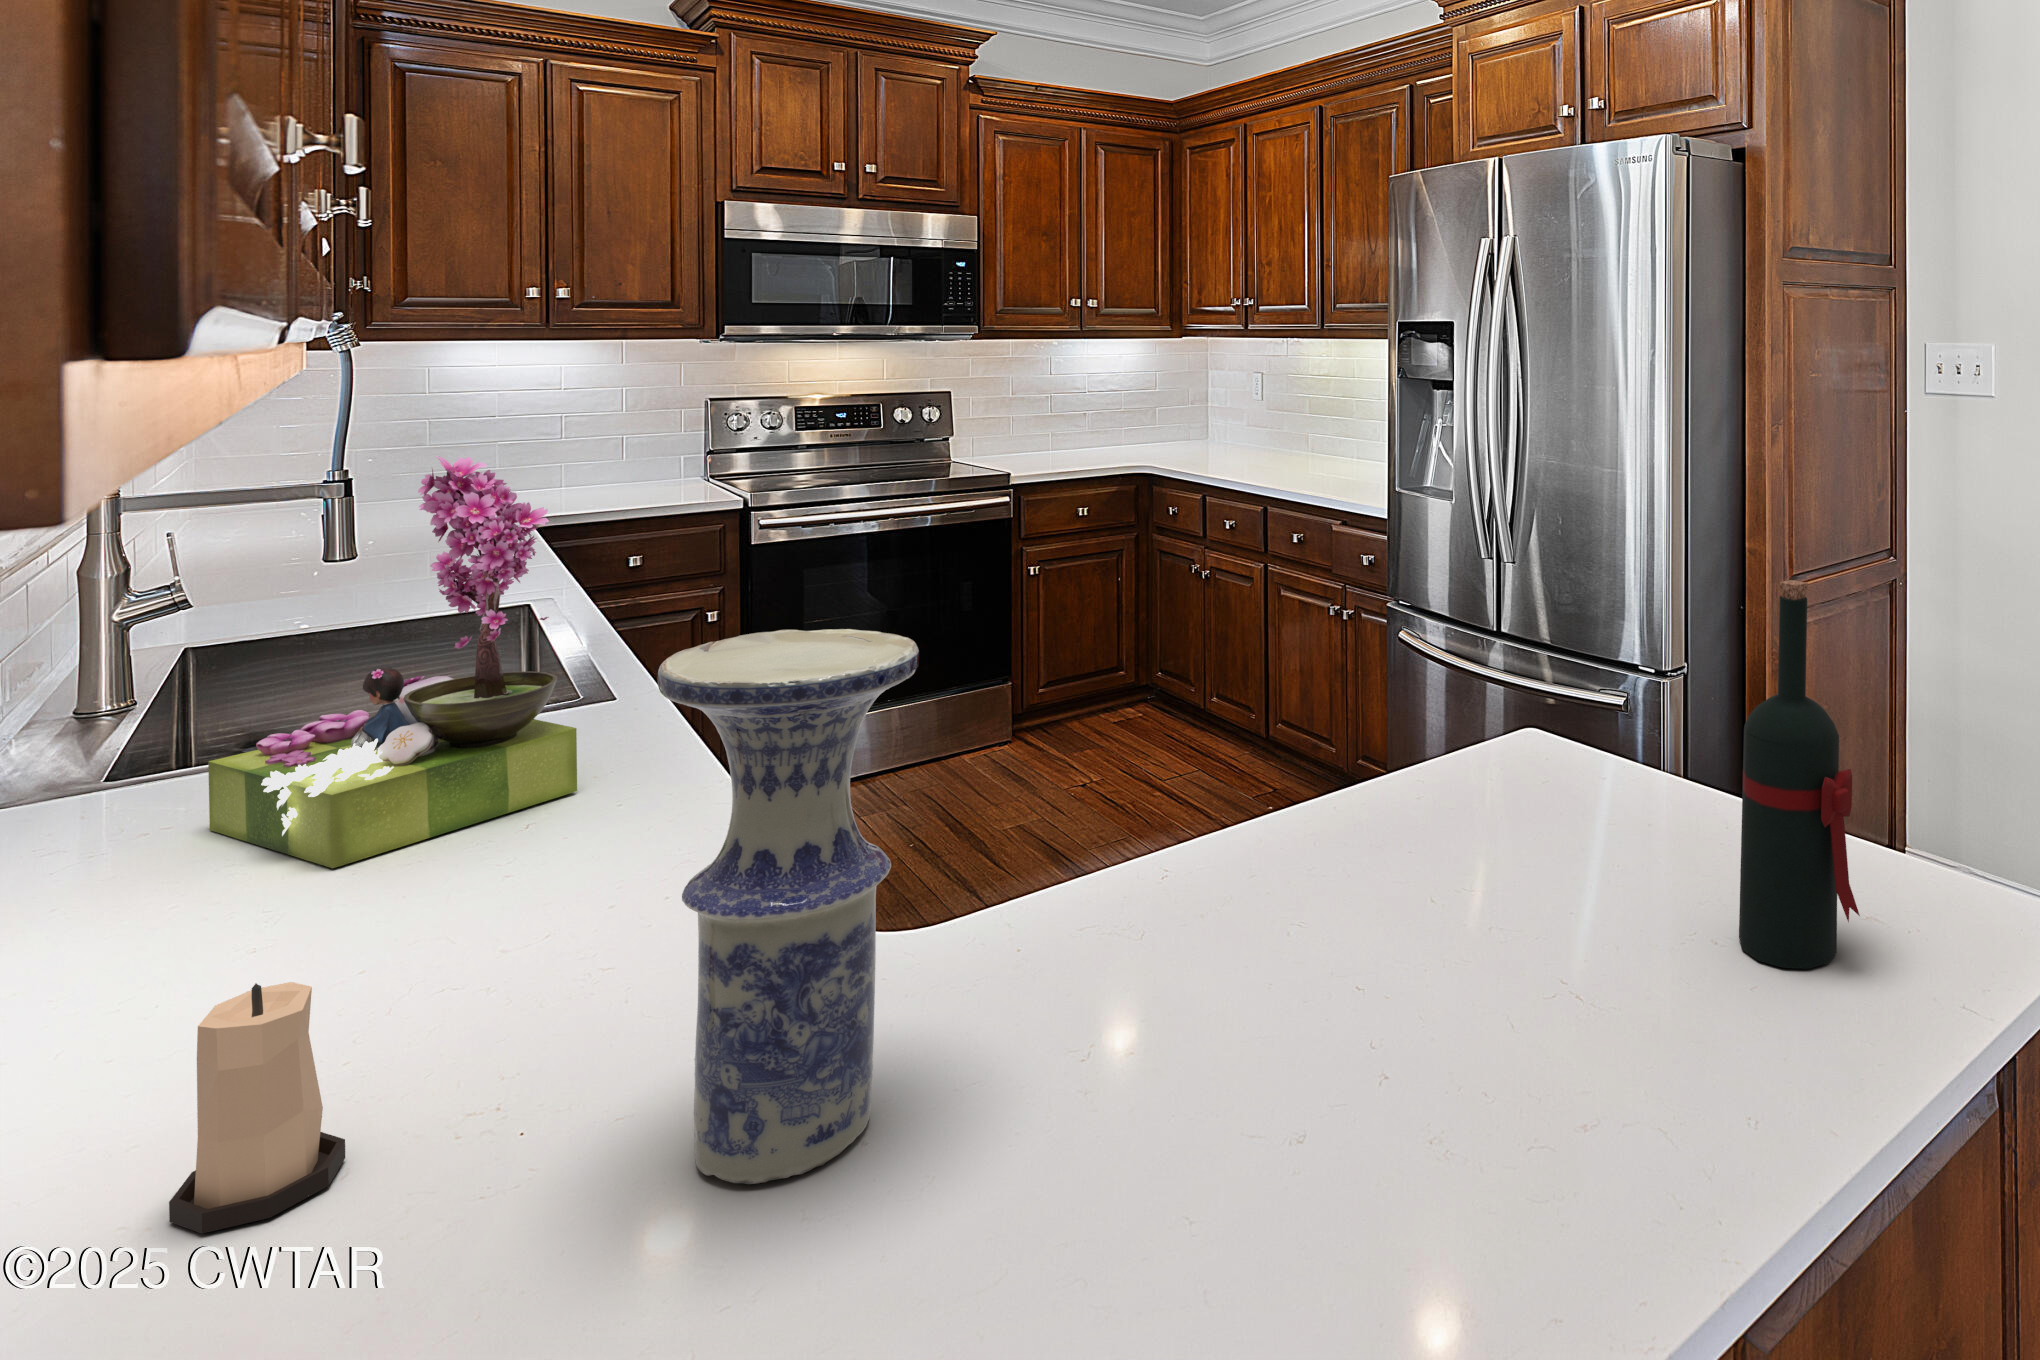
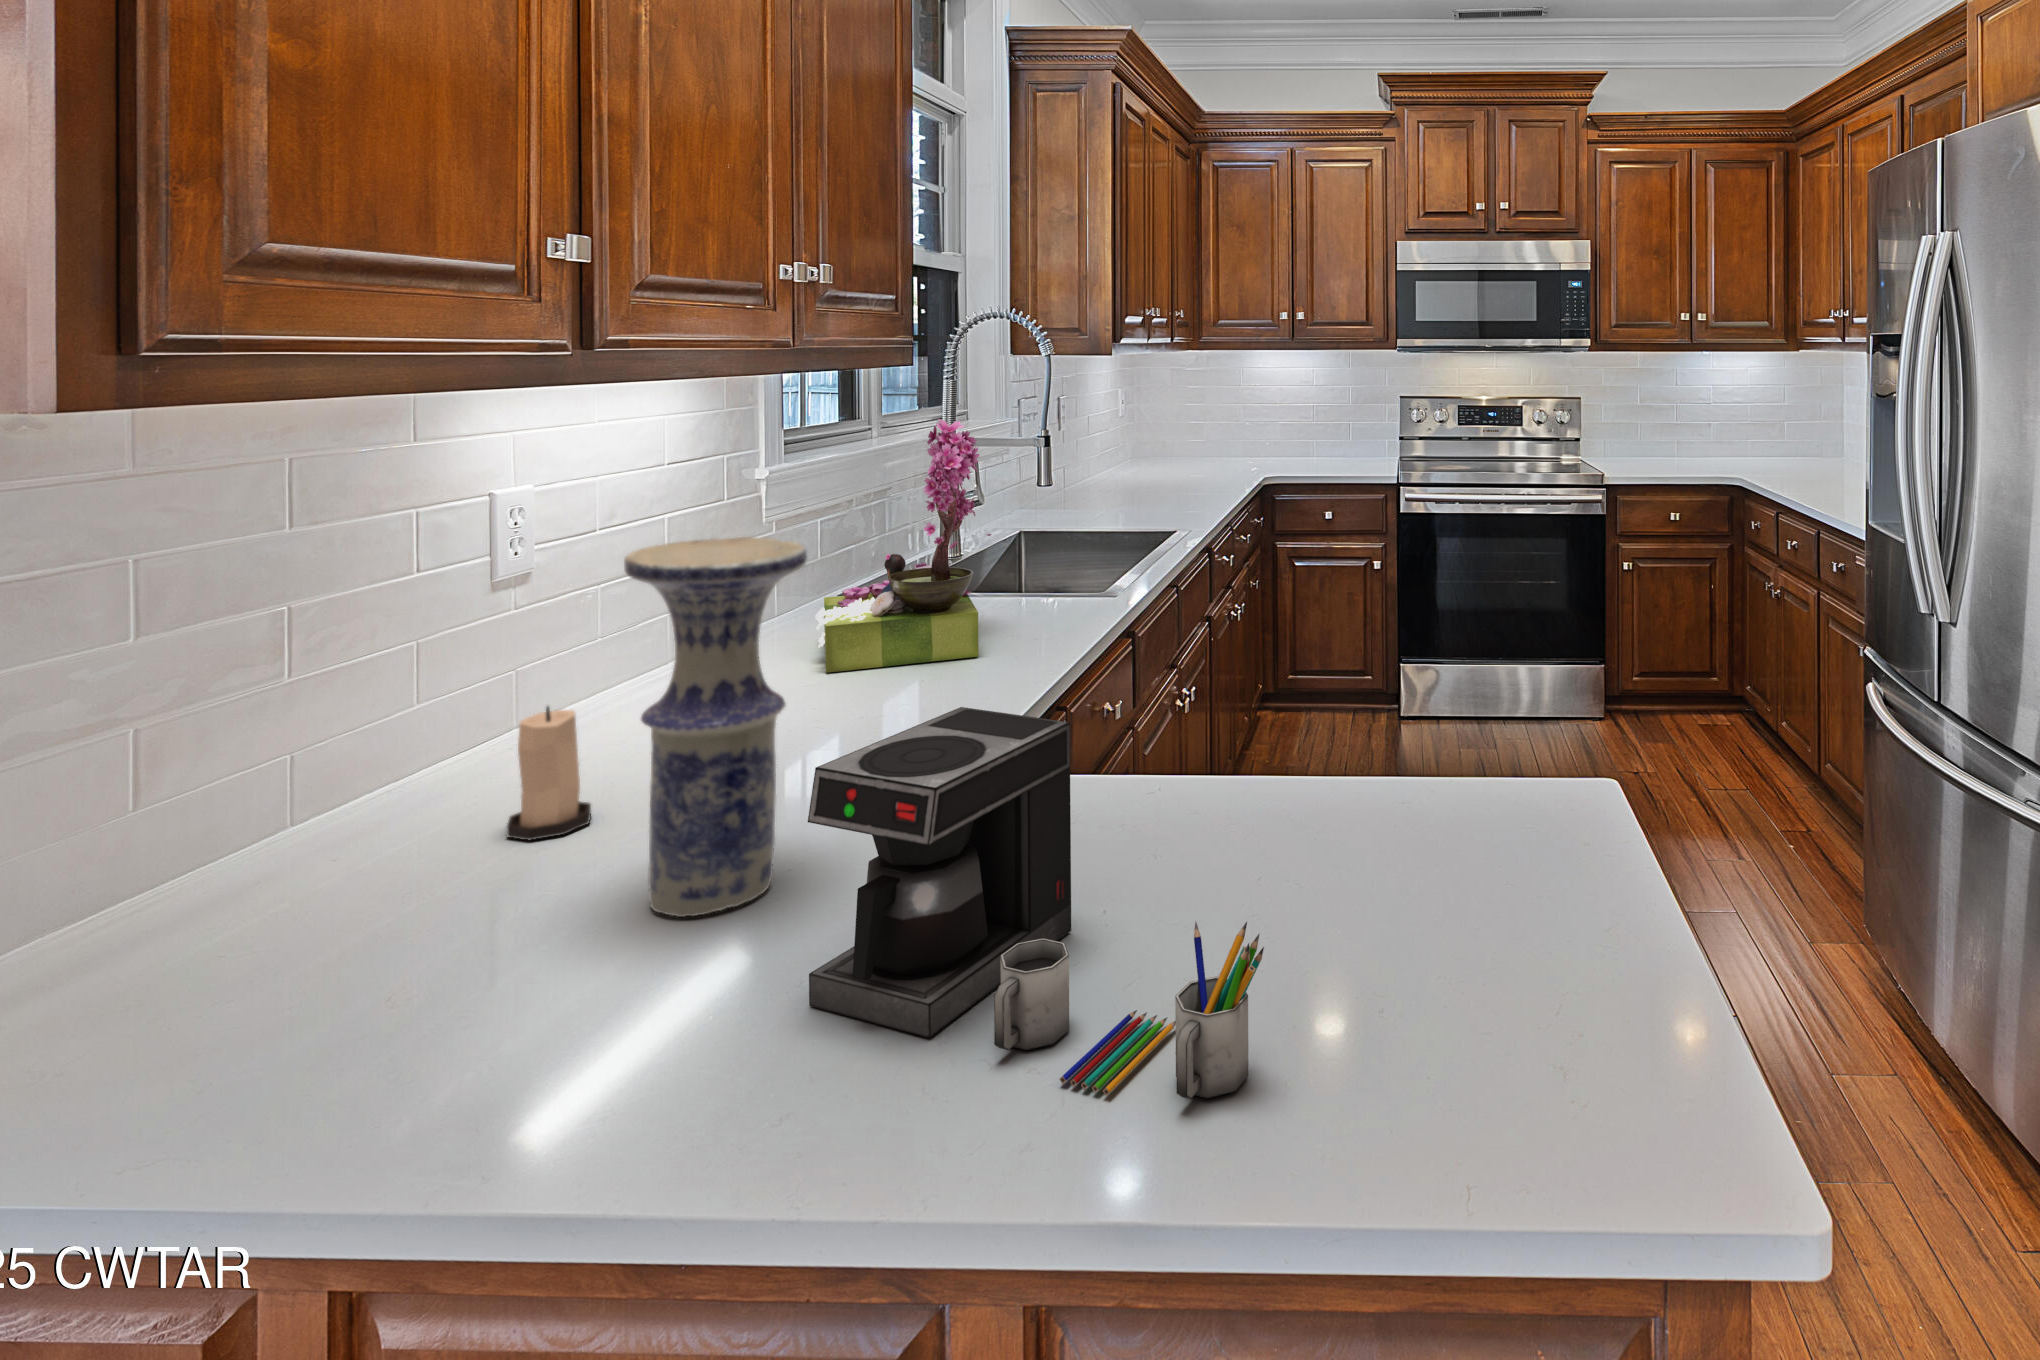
wine bottle: present [1739,580,1860,969] -> none [1472,621,1592,1117]
coffee maker: none [1143,770,1665,1163] -> present [808,707,1264,1099]

